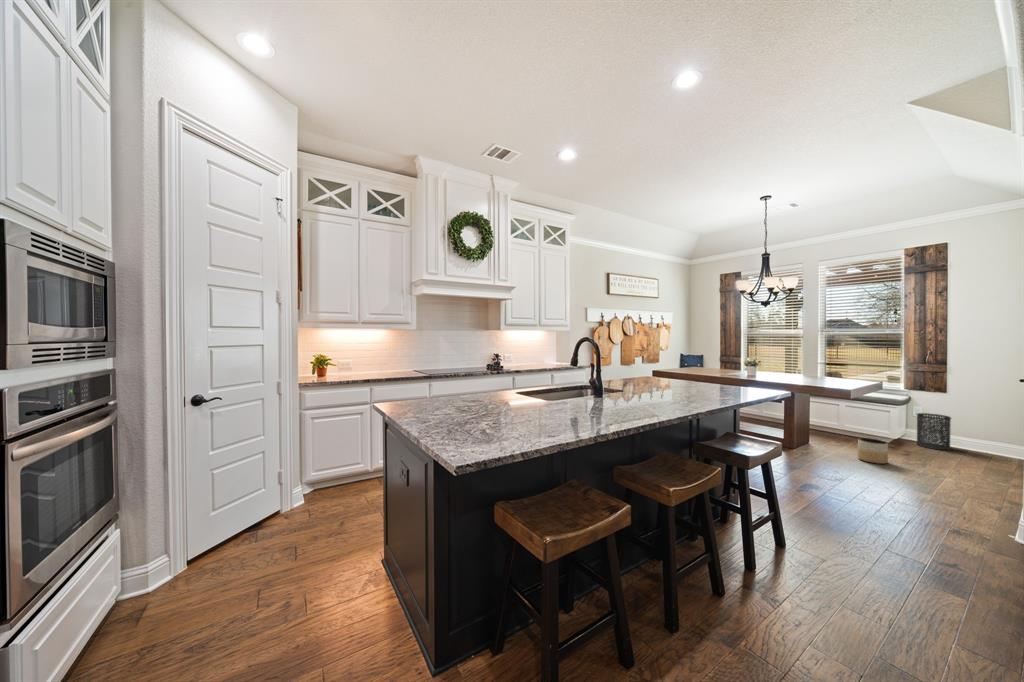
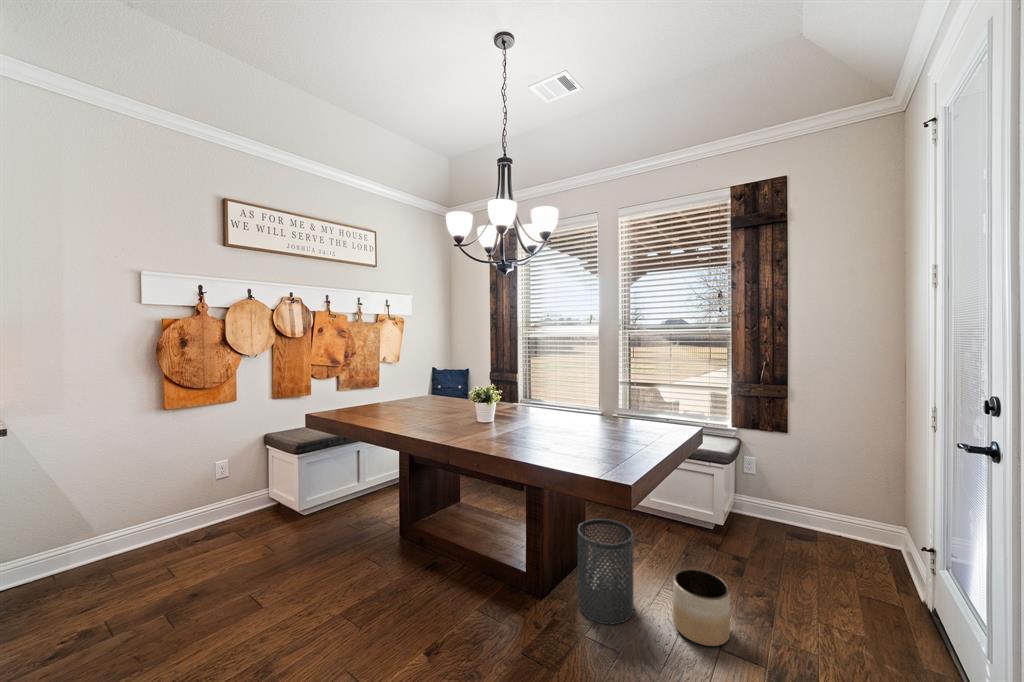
trash can: present [917,413,951,450] -> present [577,519,634,624]

